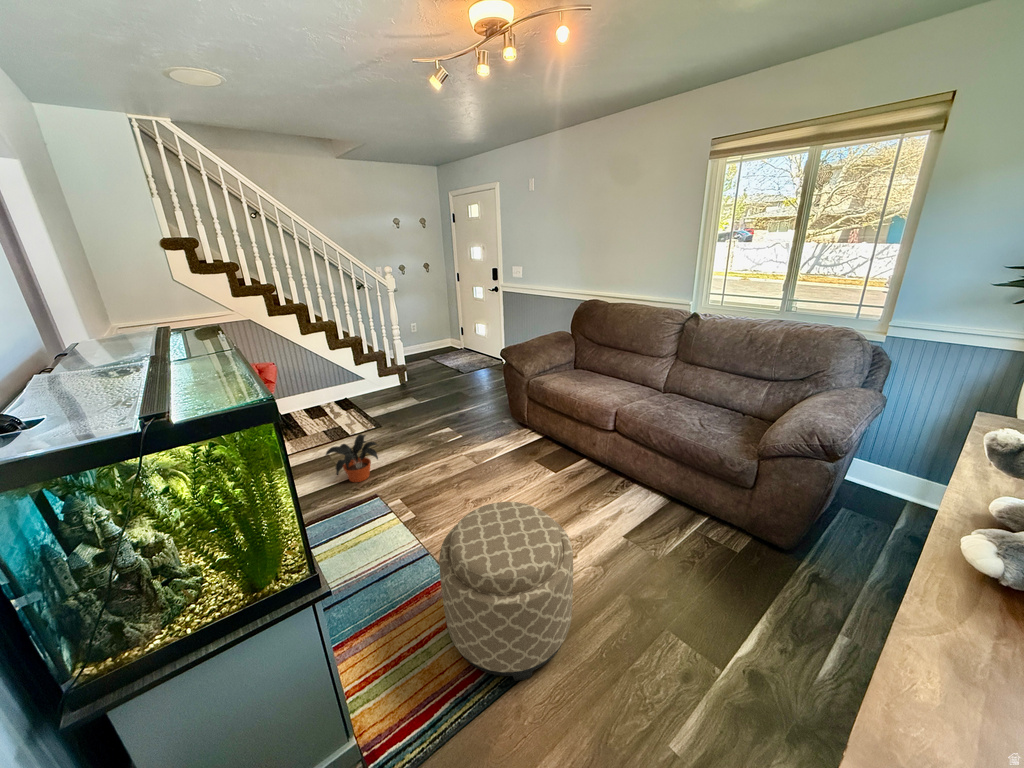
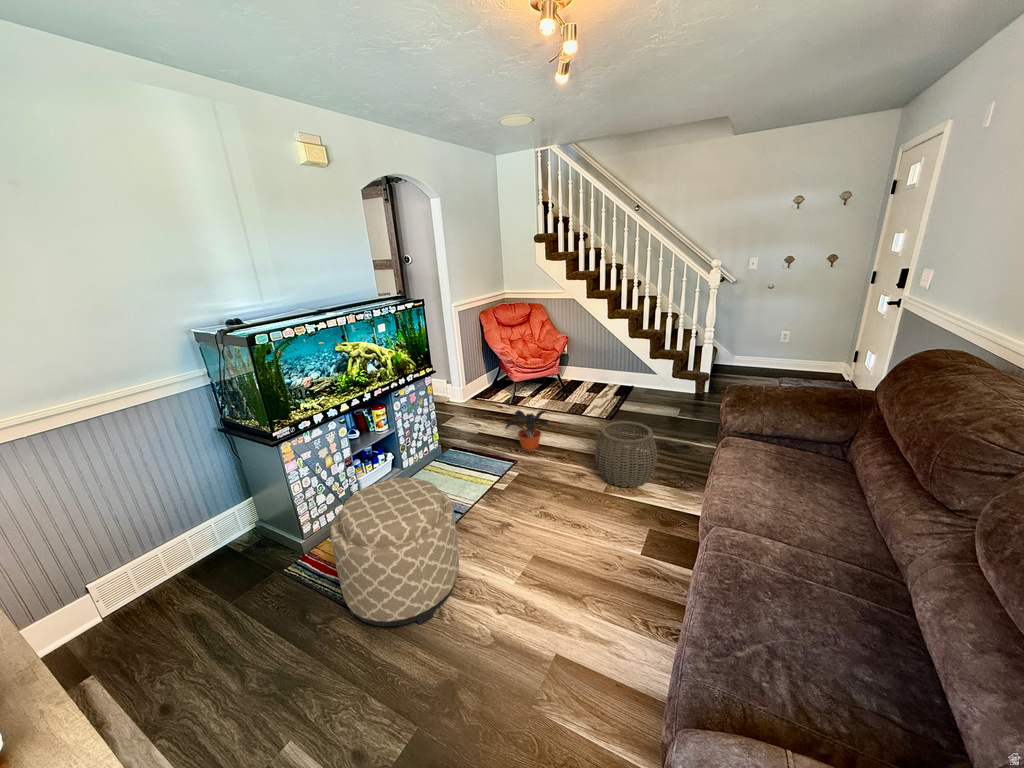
woven basket: none [441,401,491,457] -> present [595,421,657,487]

